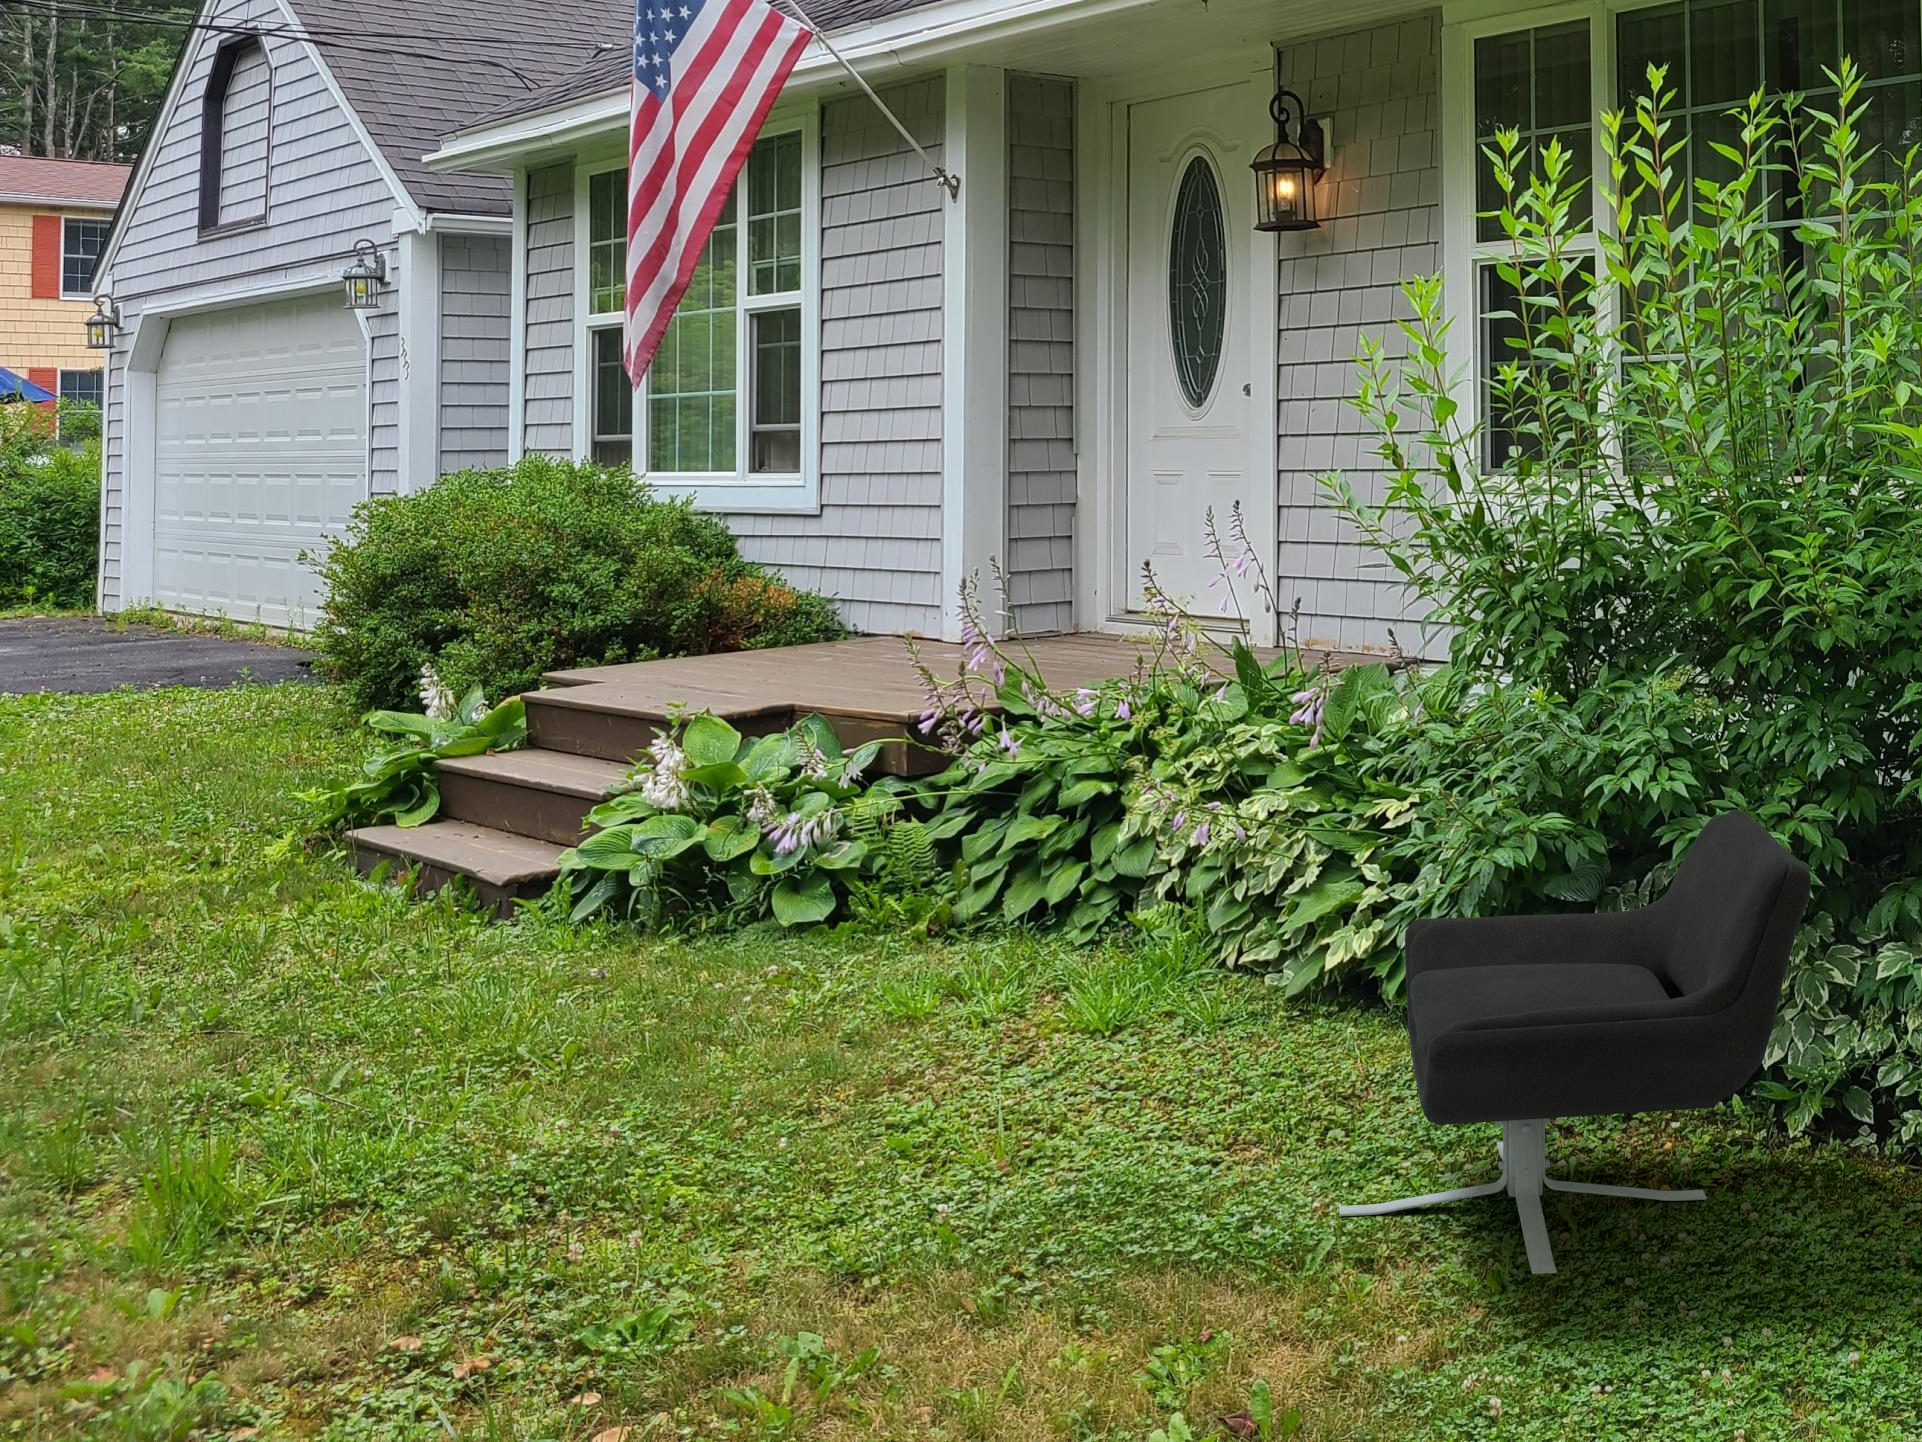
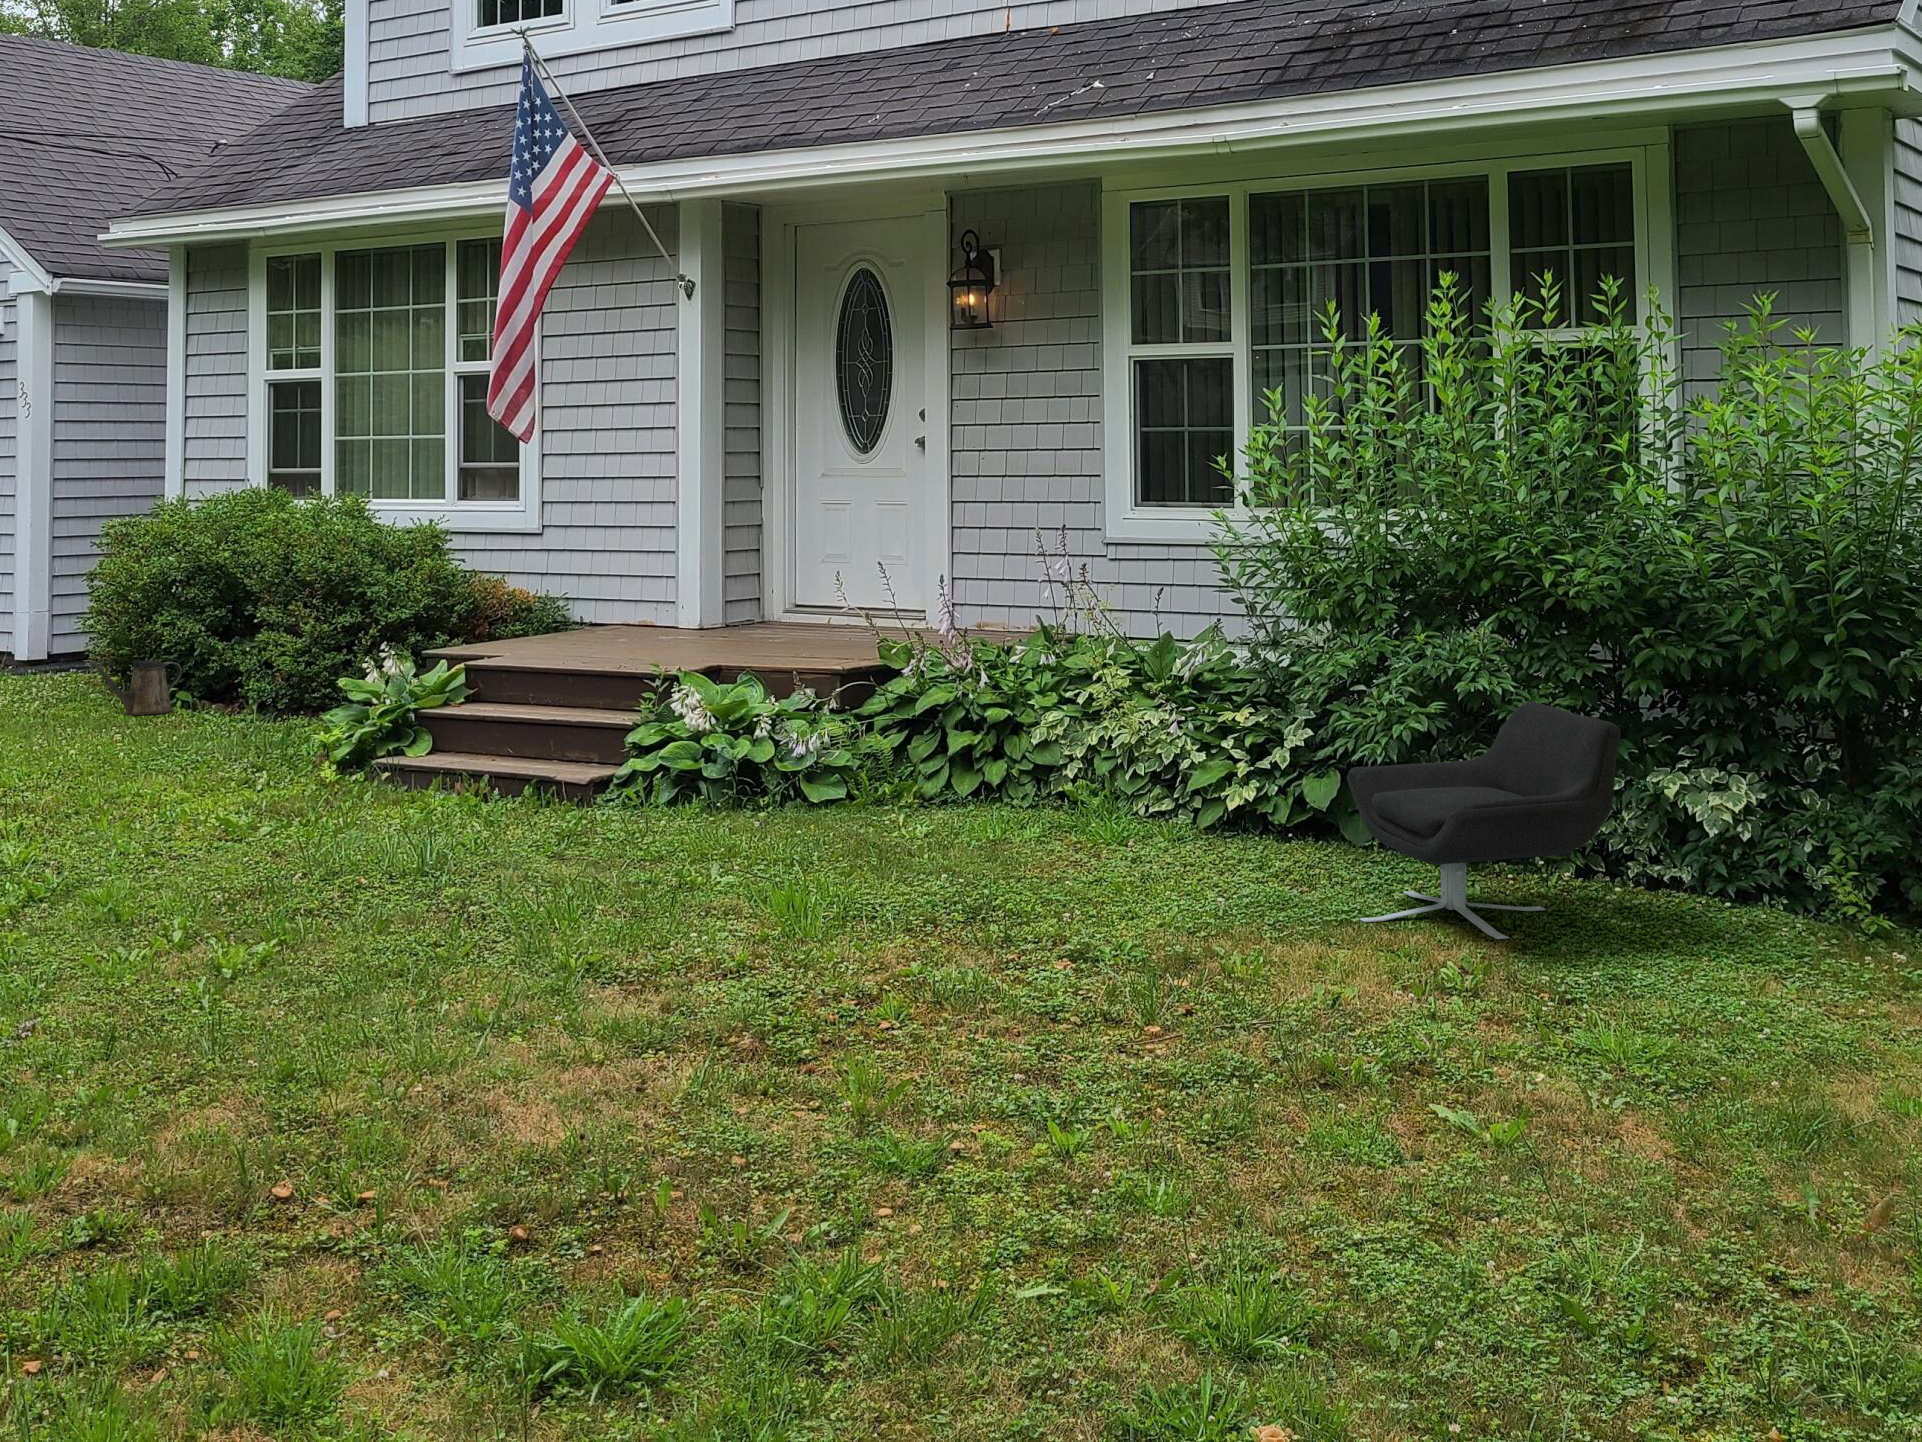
watering can: none [200,678,343,749] -> present [88,660,182,715]

